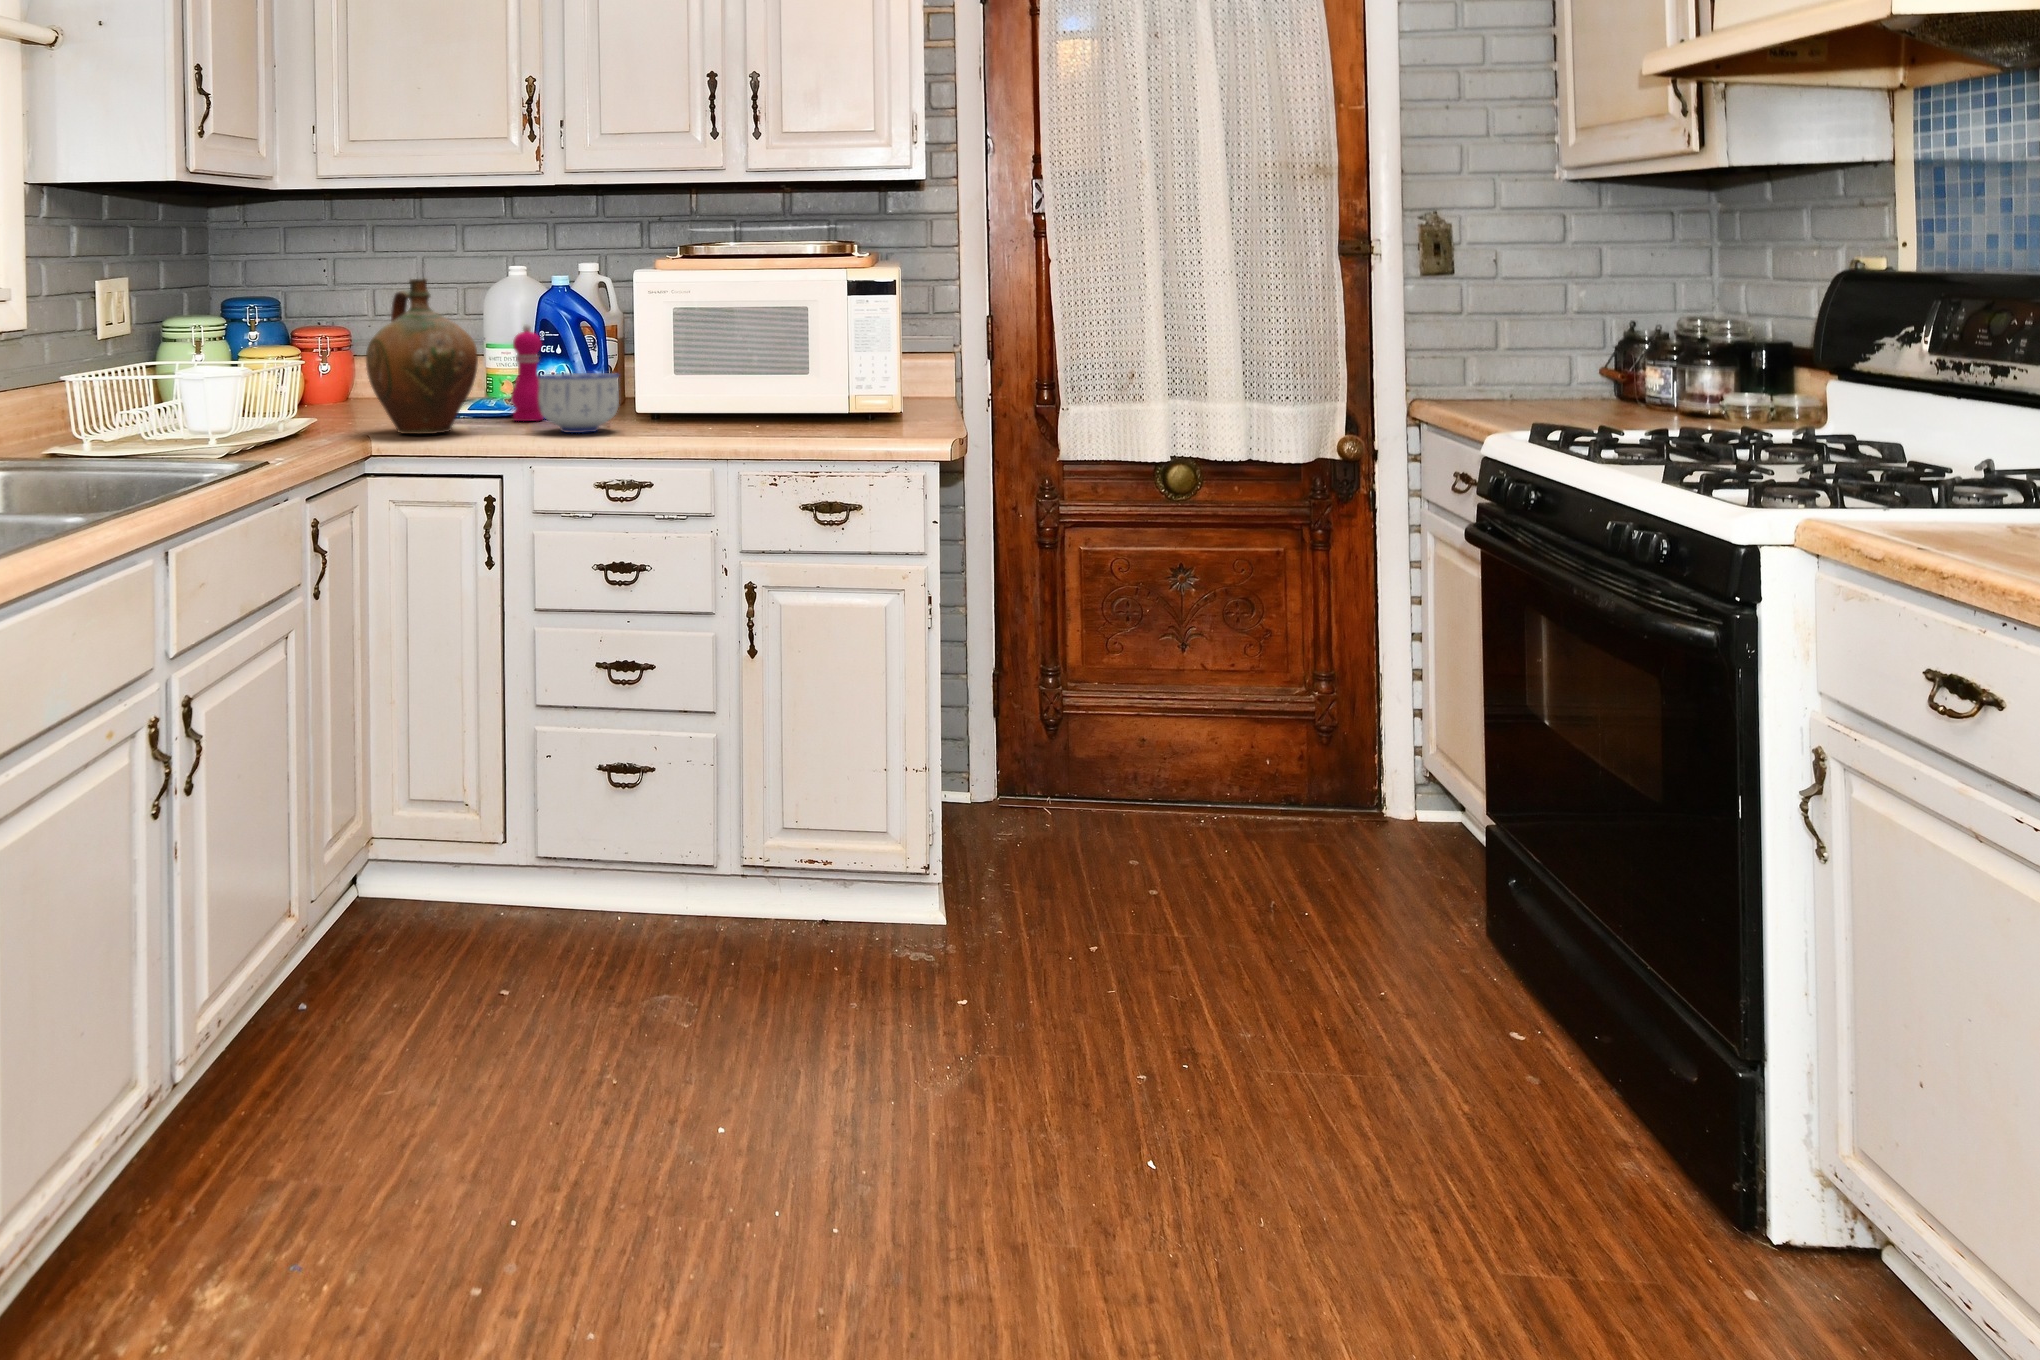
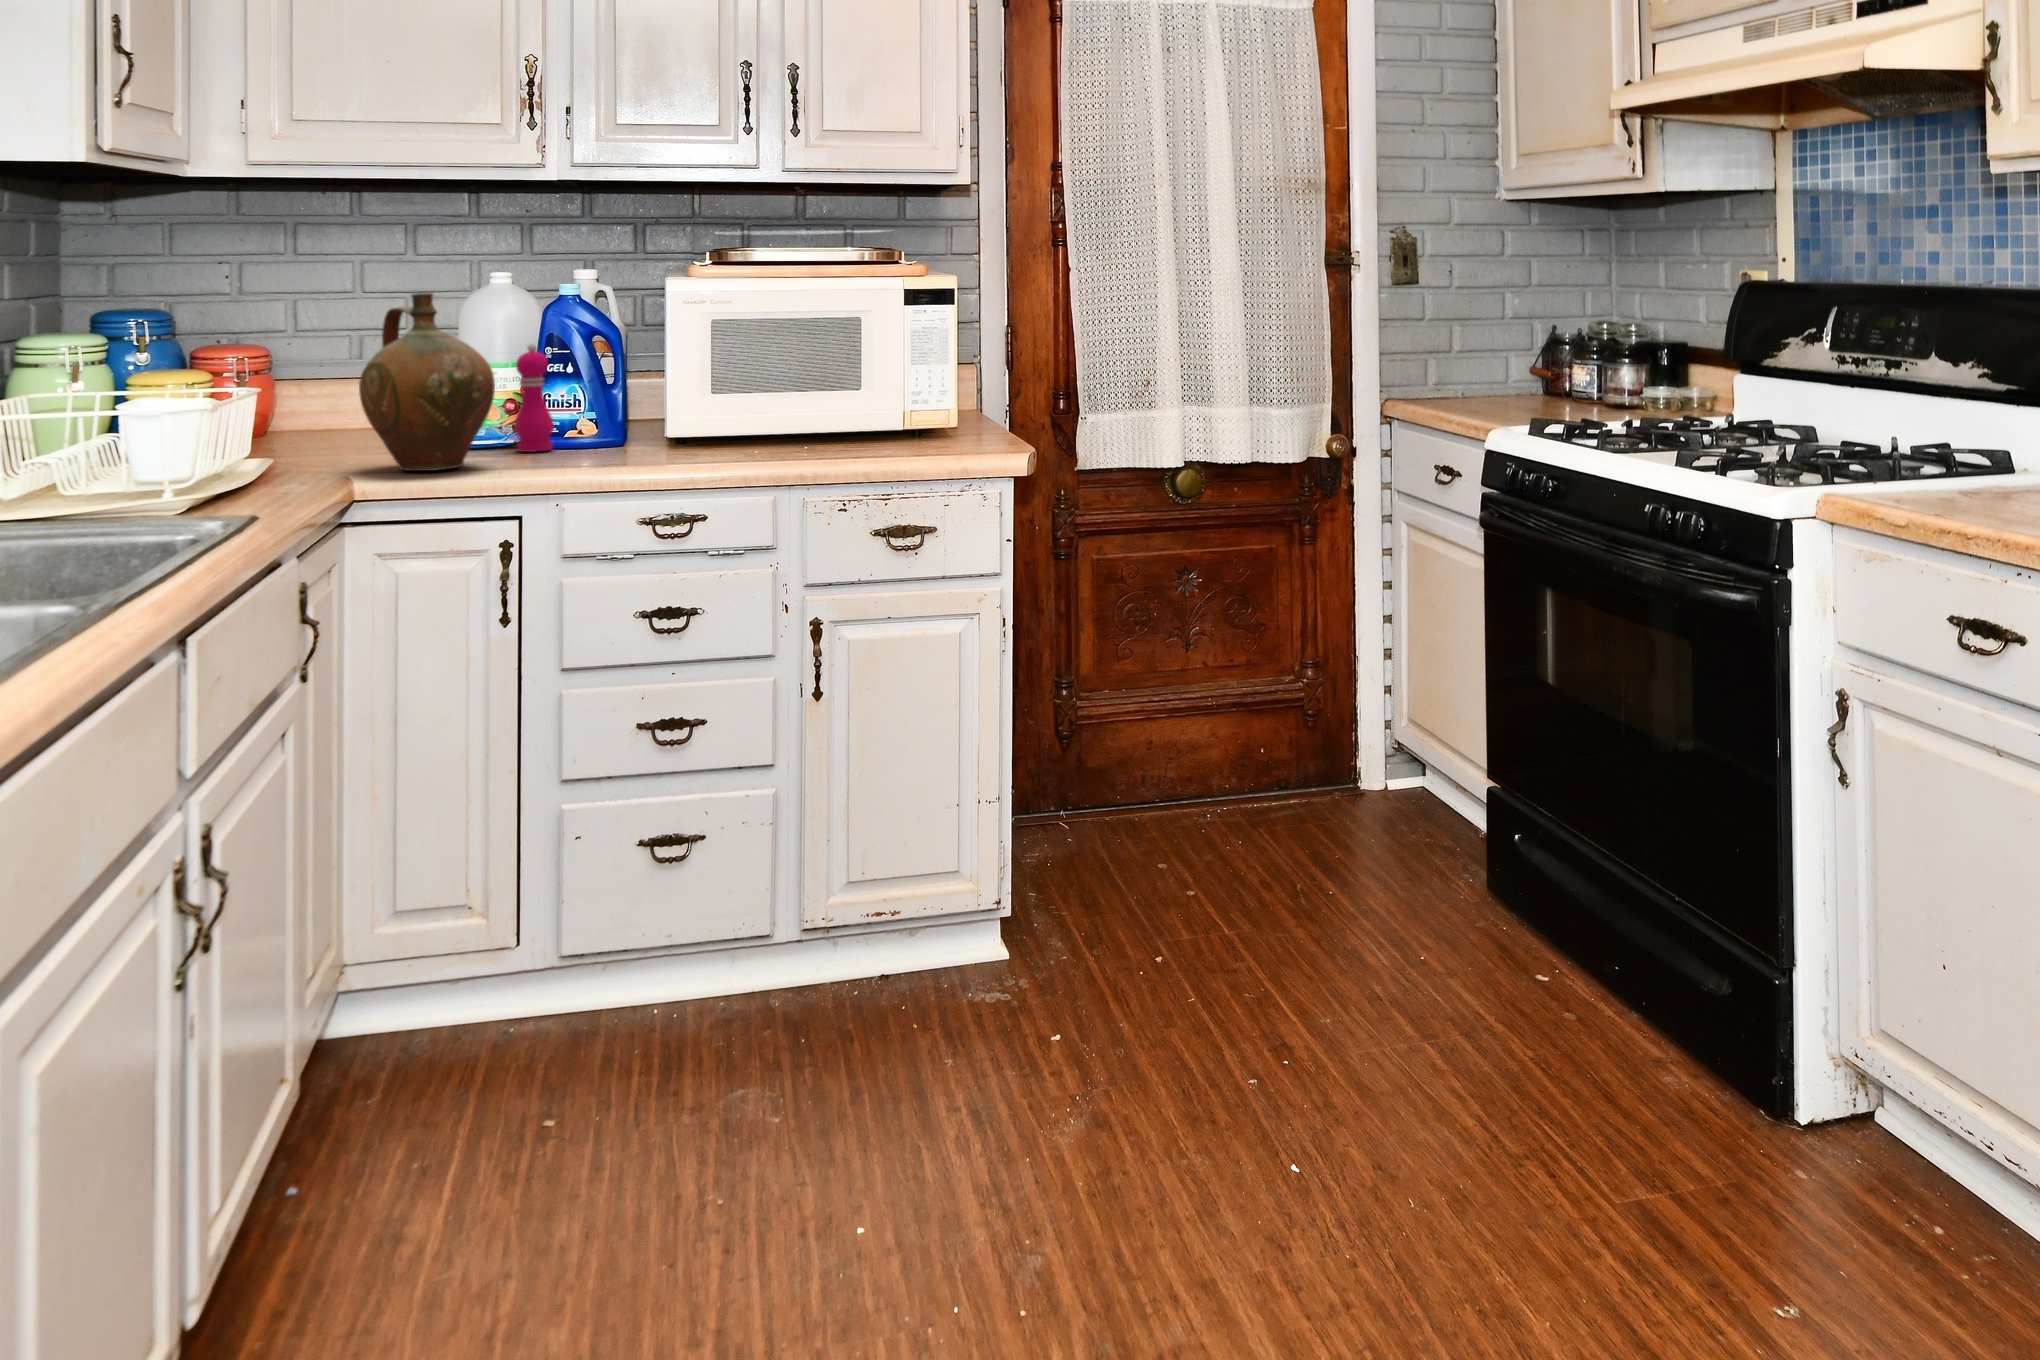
bowl: present [537,373,620,433] -> none [562,396,655,463]

